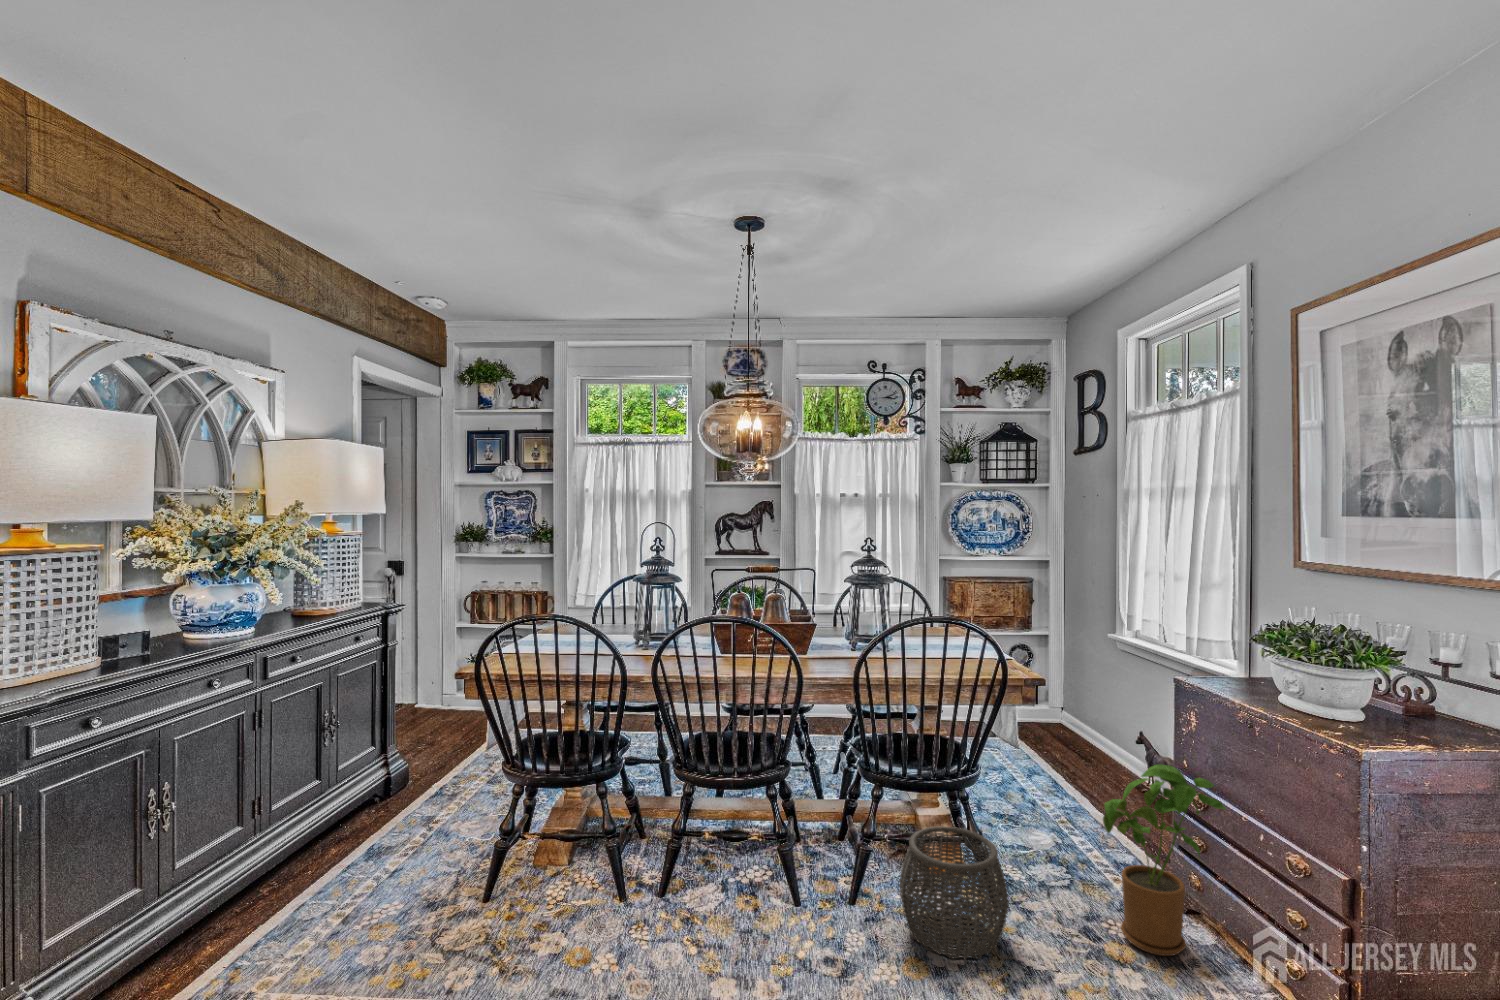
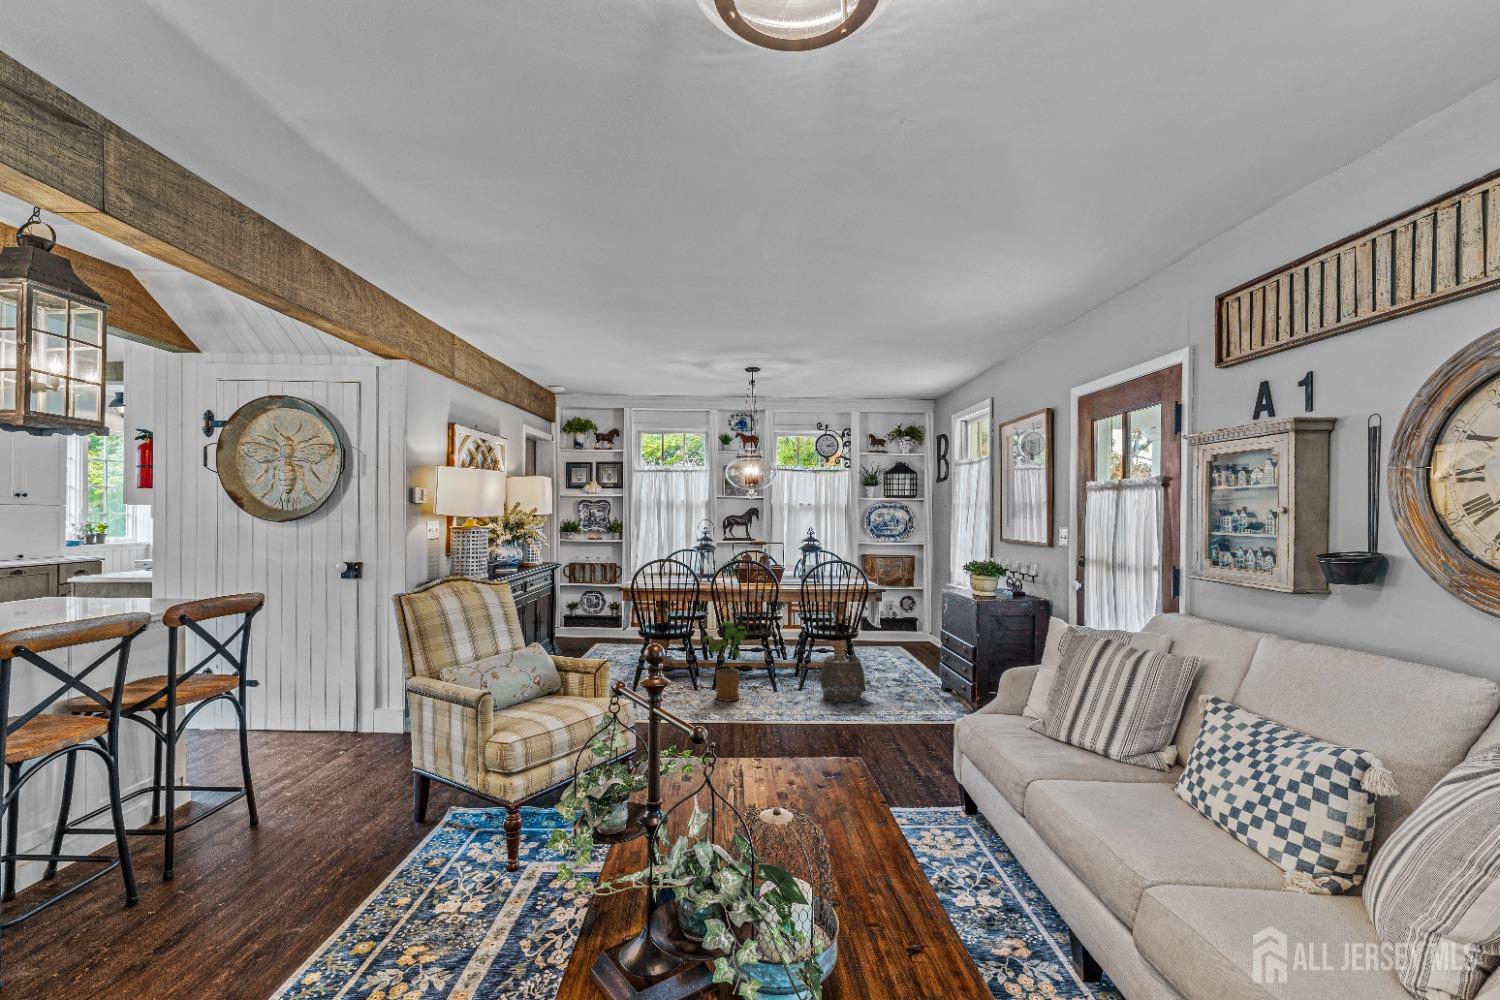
house plant: present [1103,764,1226,956] -> present [702,621,746,701]

